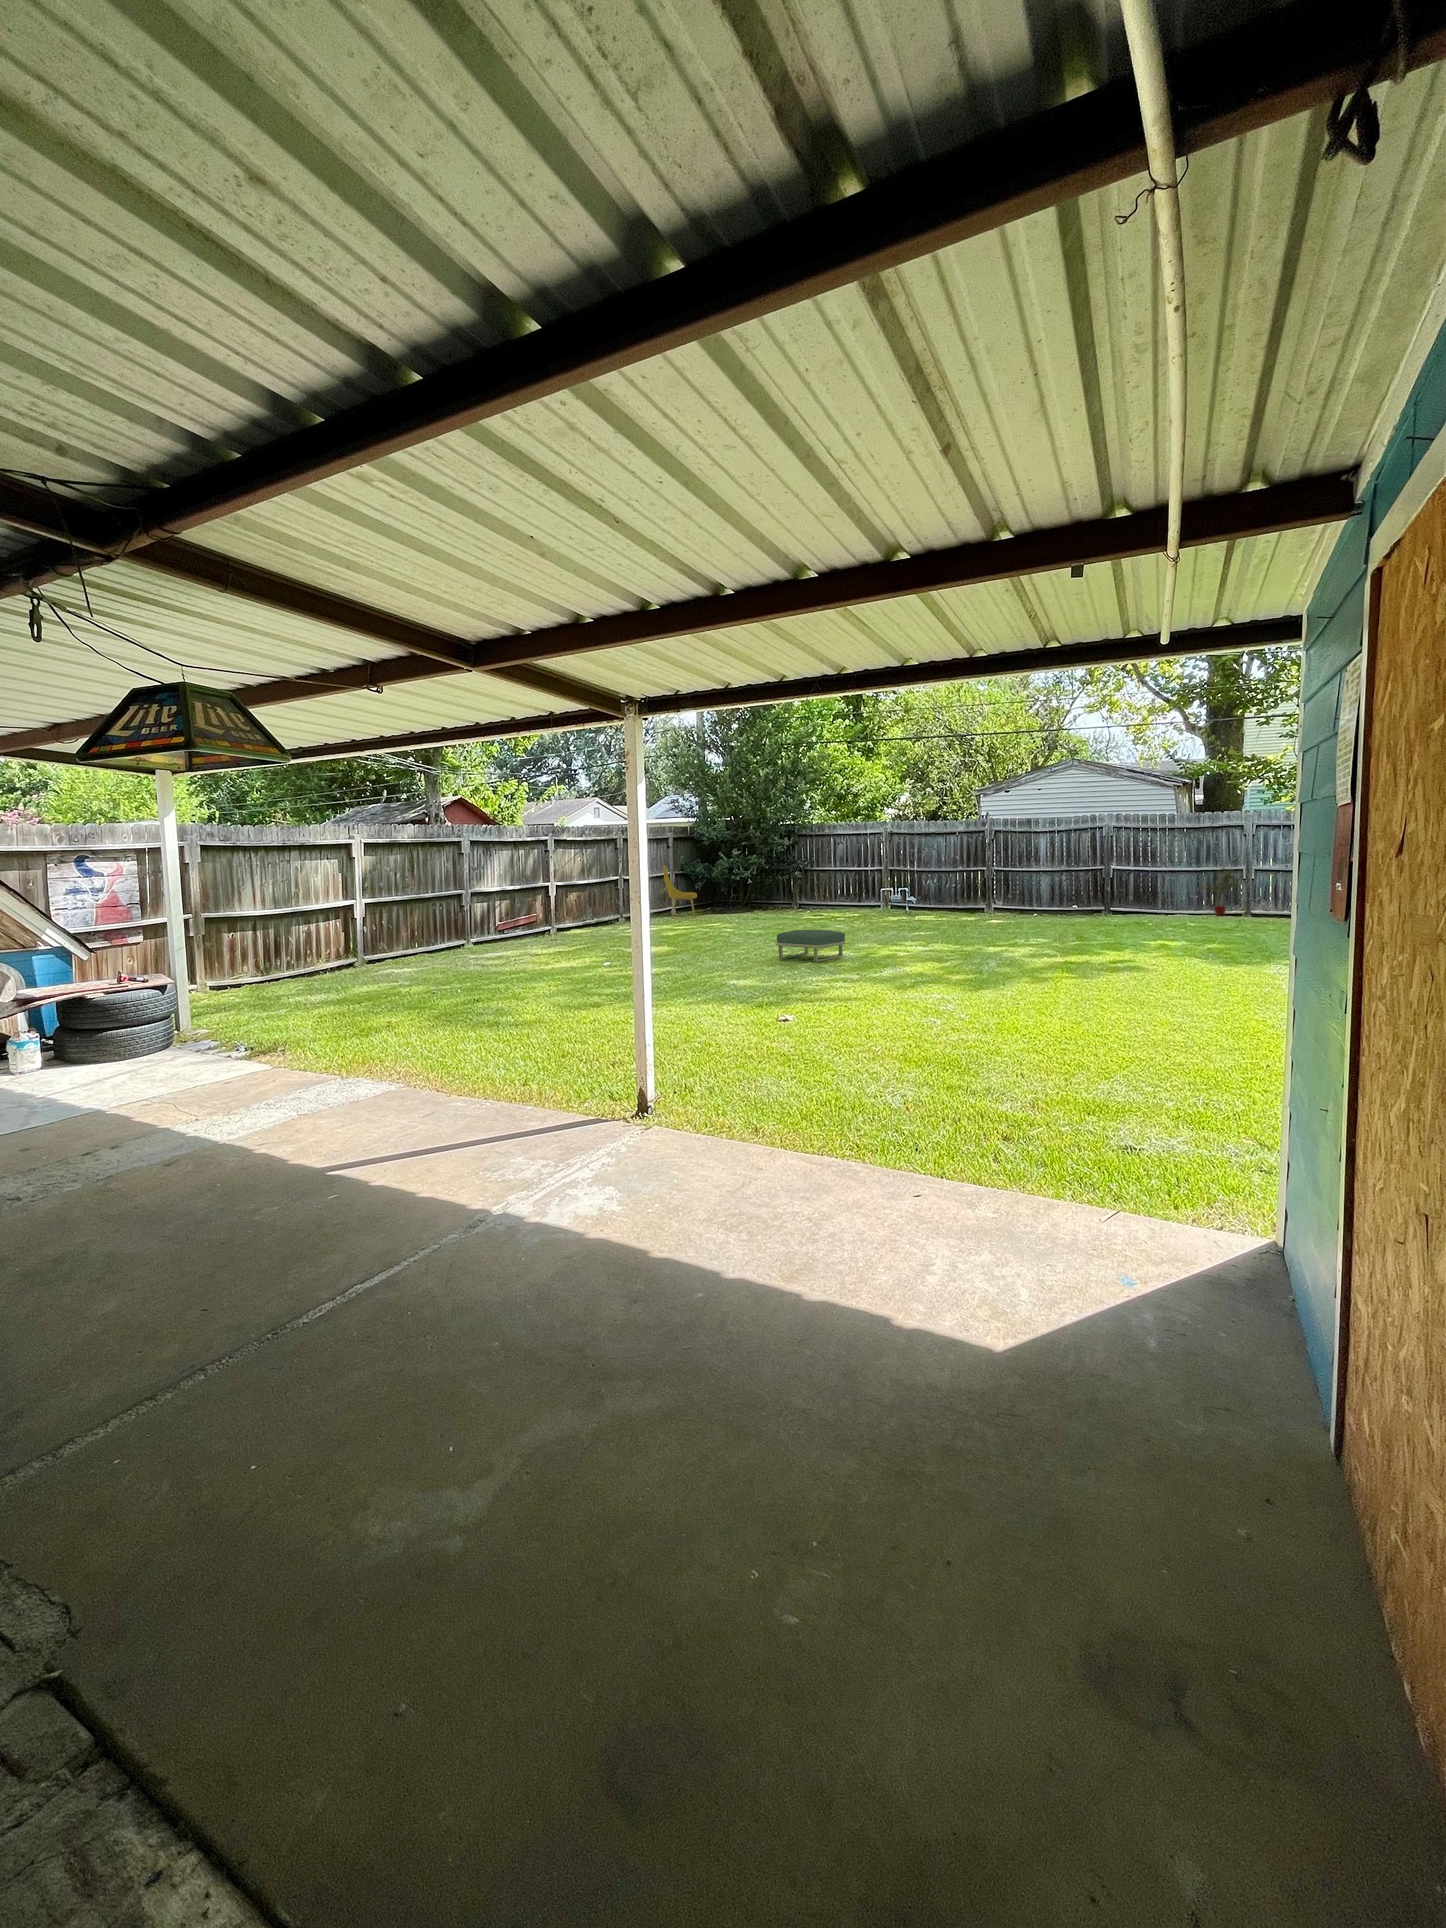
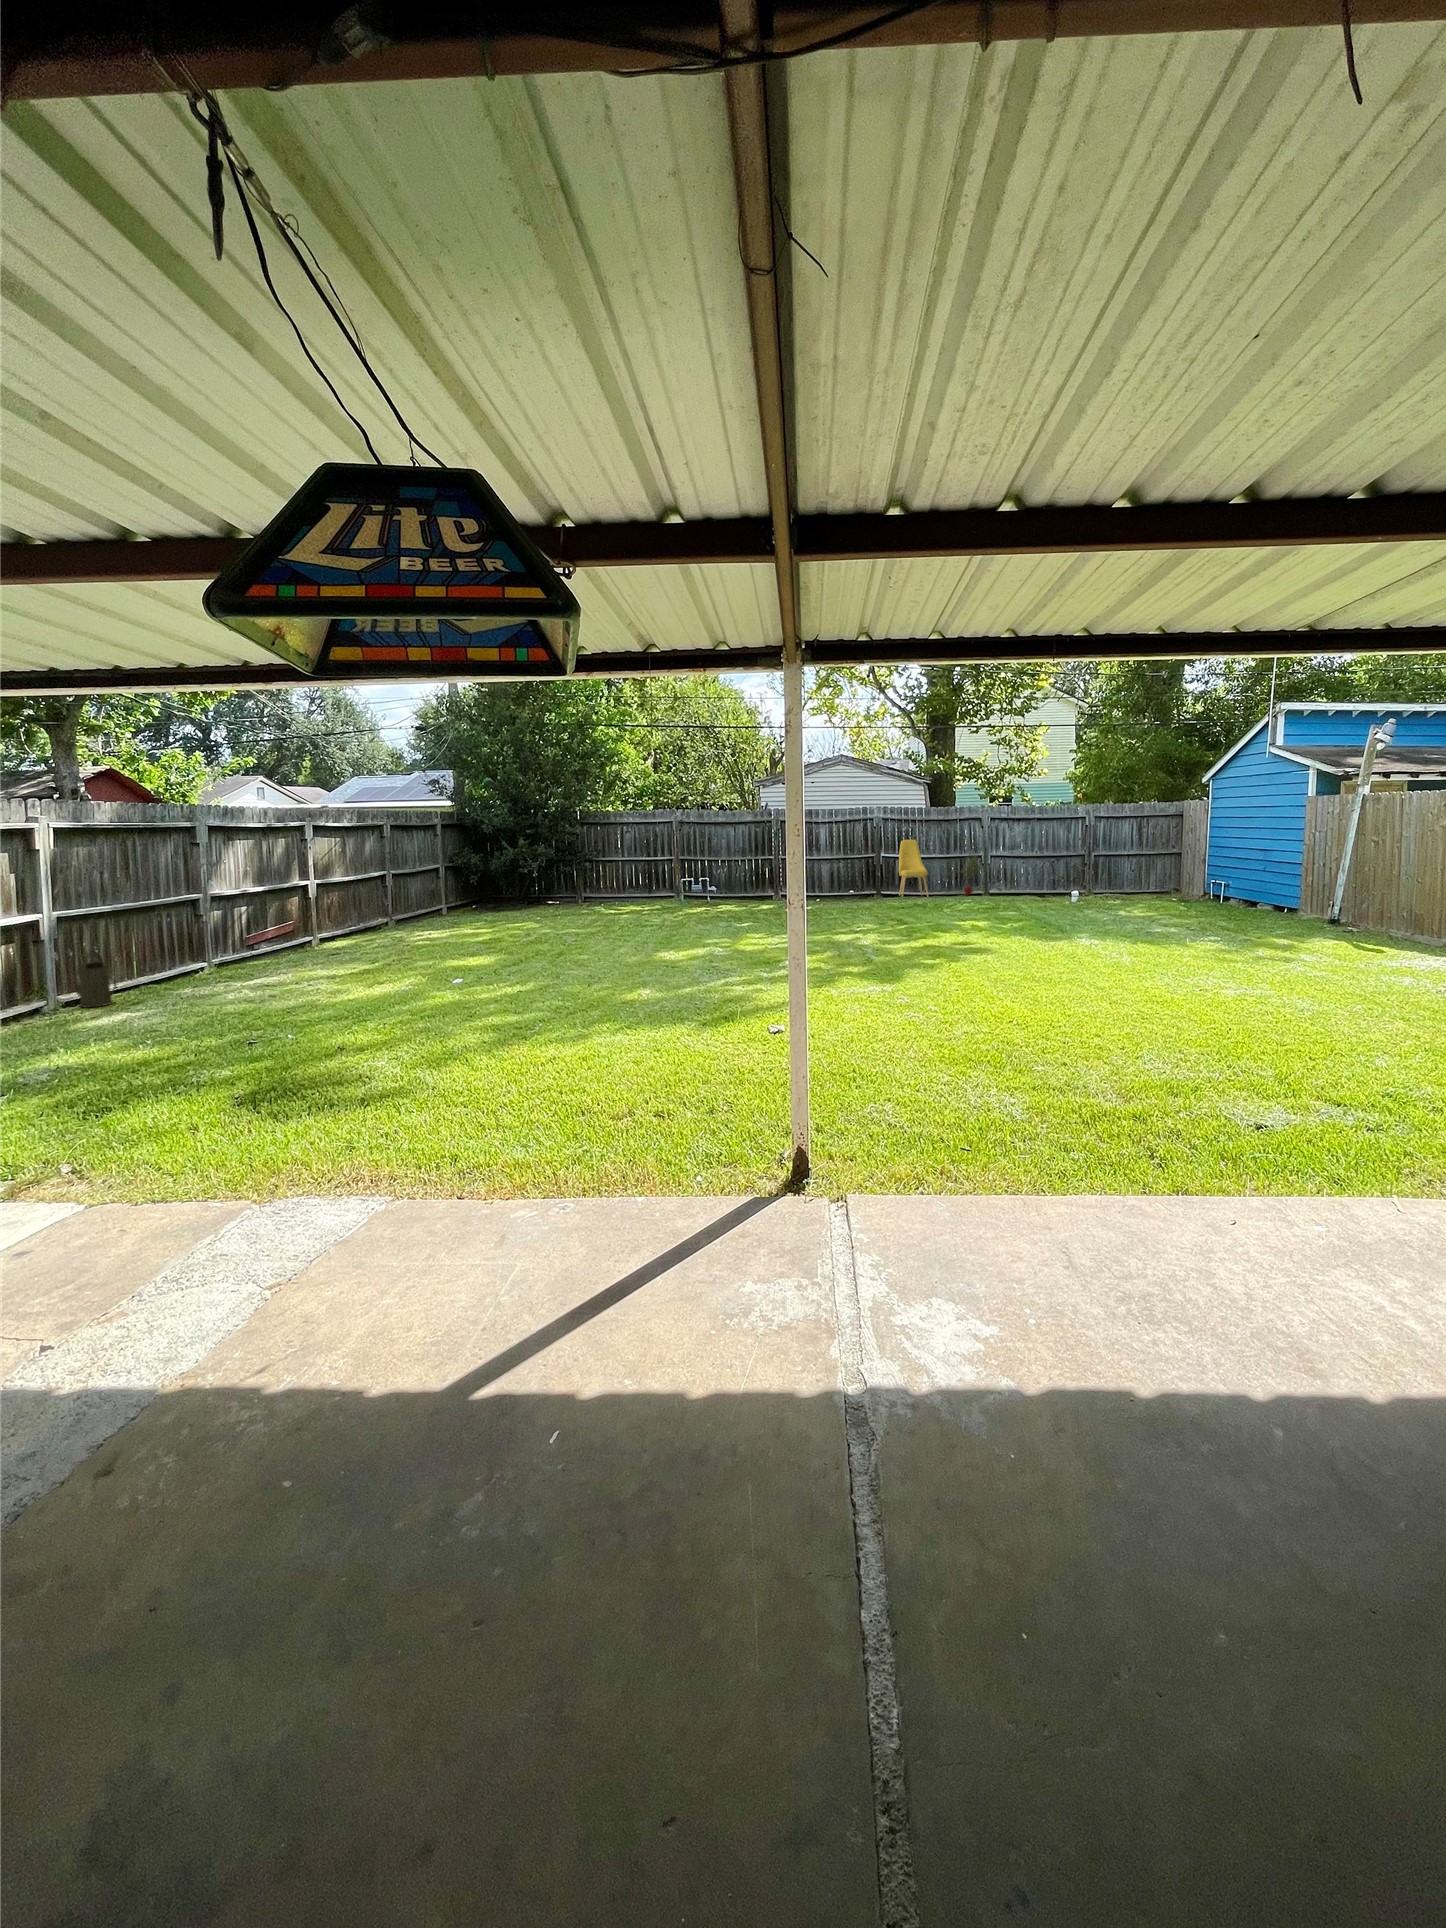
chair: present [663,865,697,918] -> present [899,840,928,897]
watering can: none [357,930,391,969] -> present [74,953,116,1008]
footstool: present [776,930,845,962] -> none [629,924,697,958]

